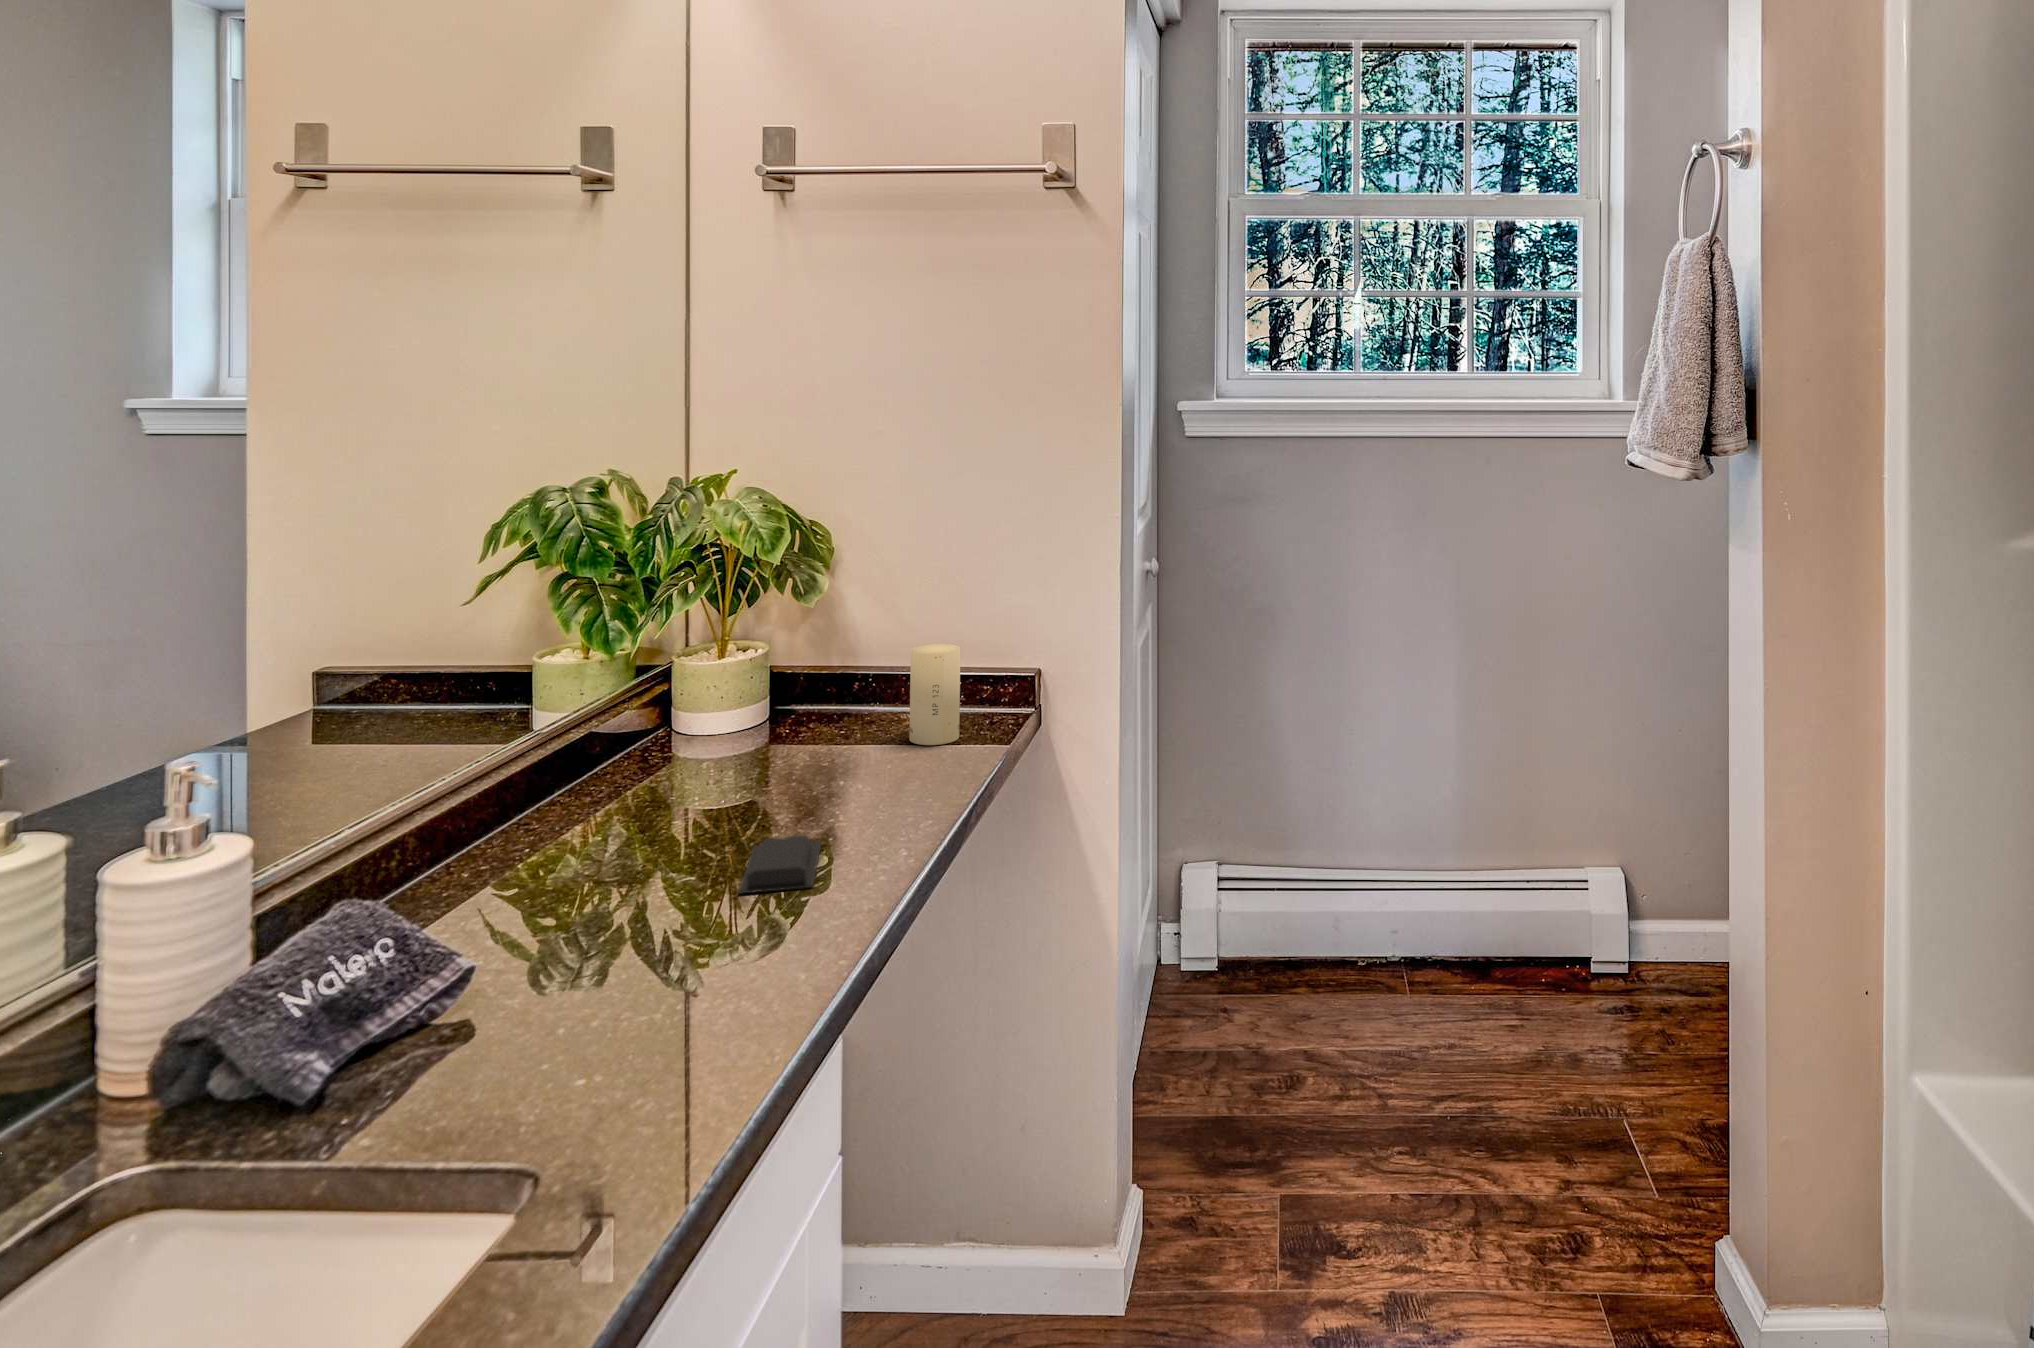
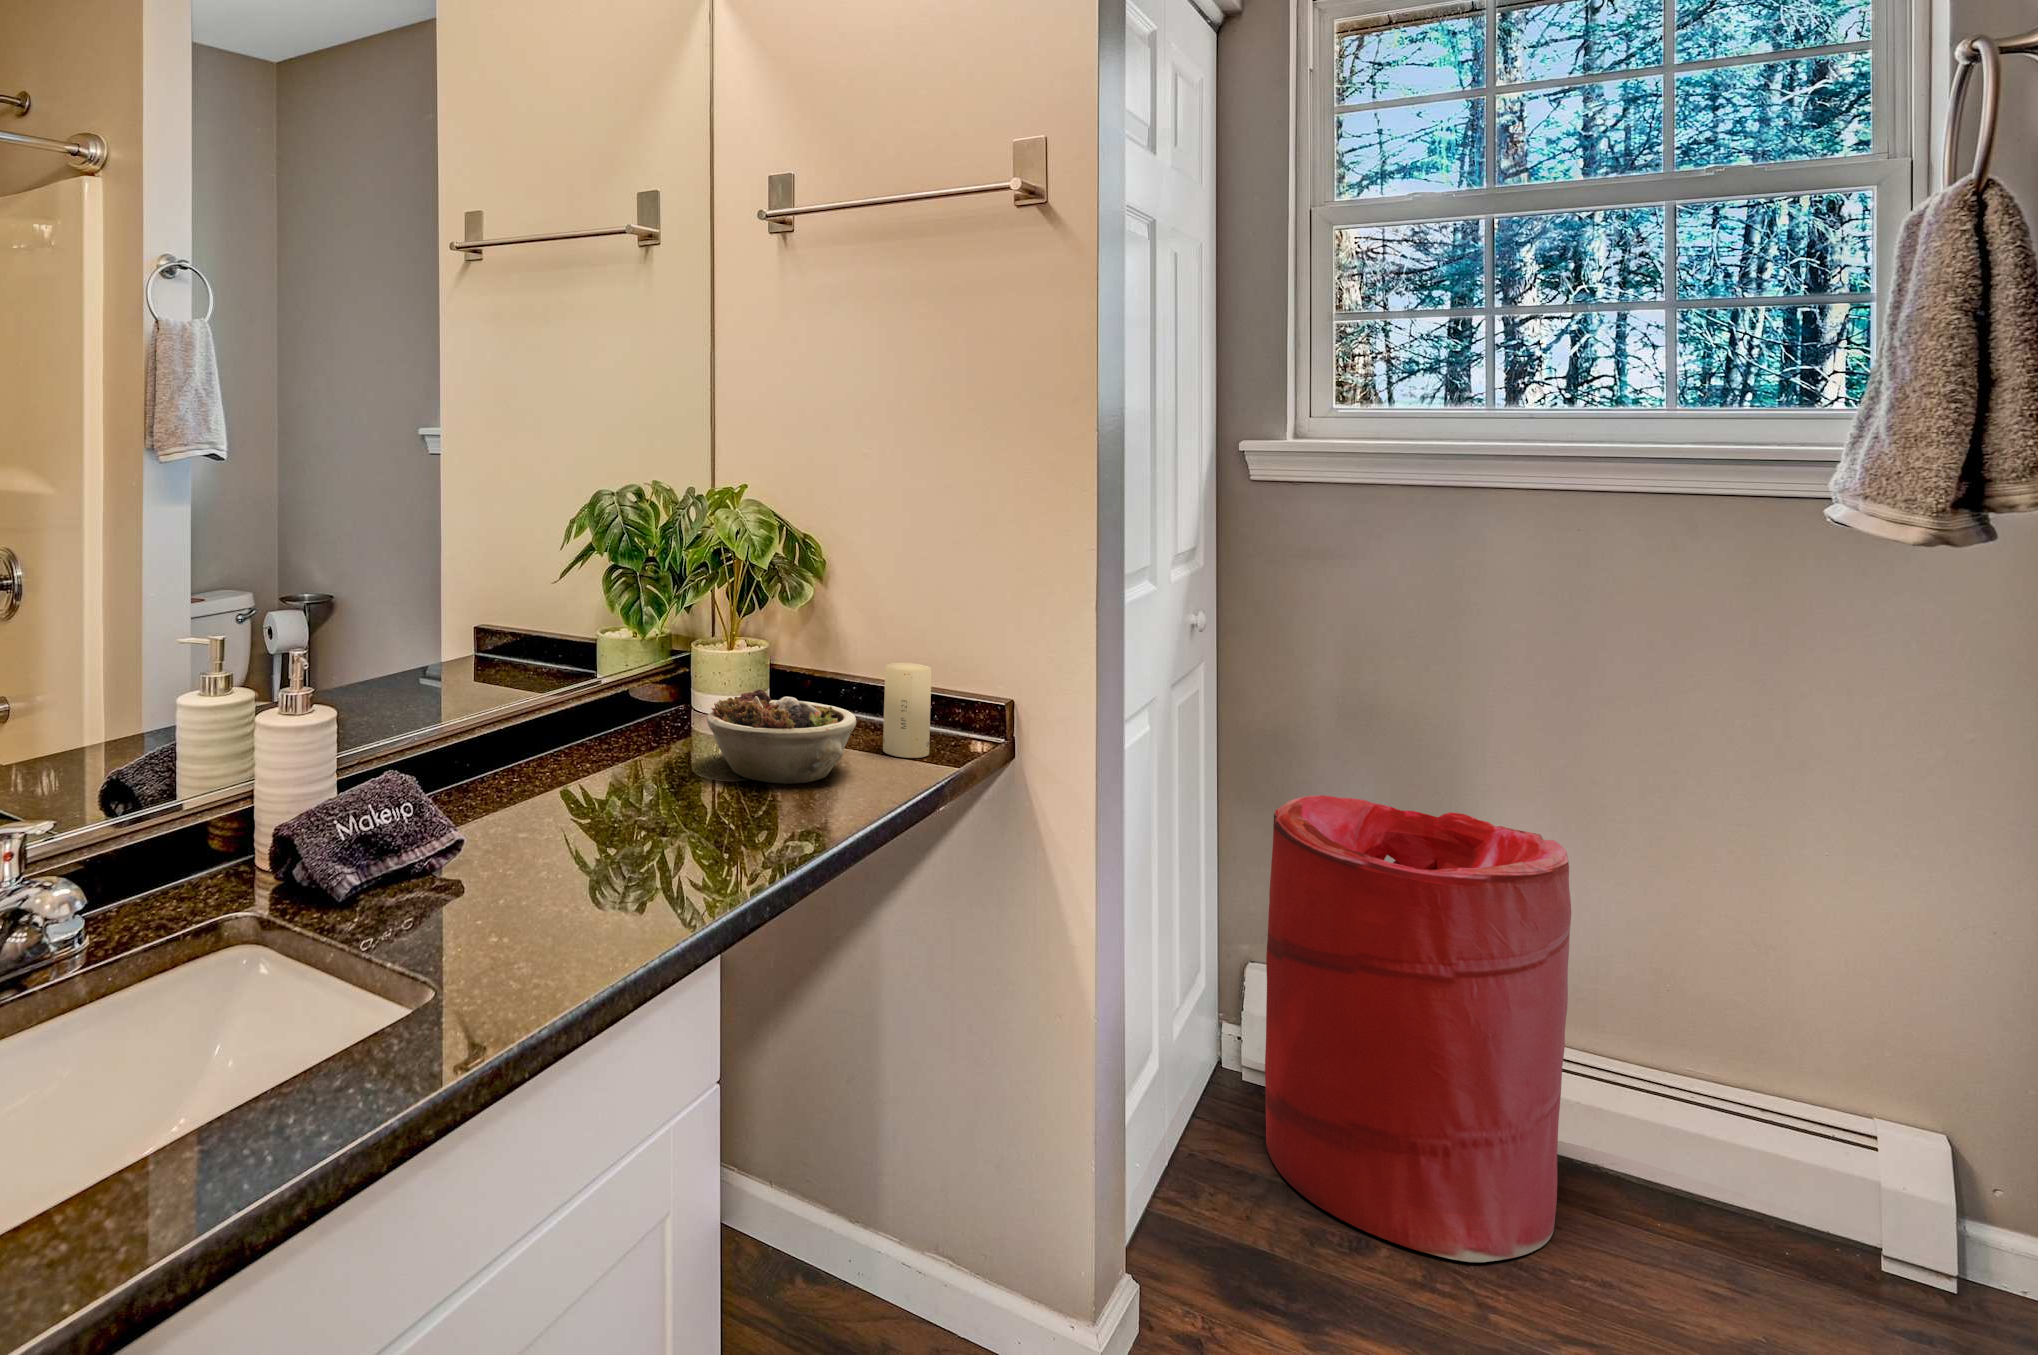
succulent planter: none [722,698,898,803] -> present [707,689,856,784]
laundry hamper: none [1215,702,1445,1079] -> present [1265,795,1571,1262]
soap bar: present [739,835,821,894] -> none [674,800,760,846]

